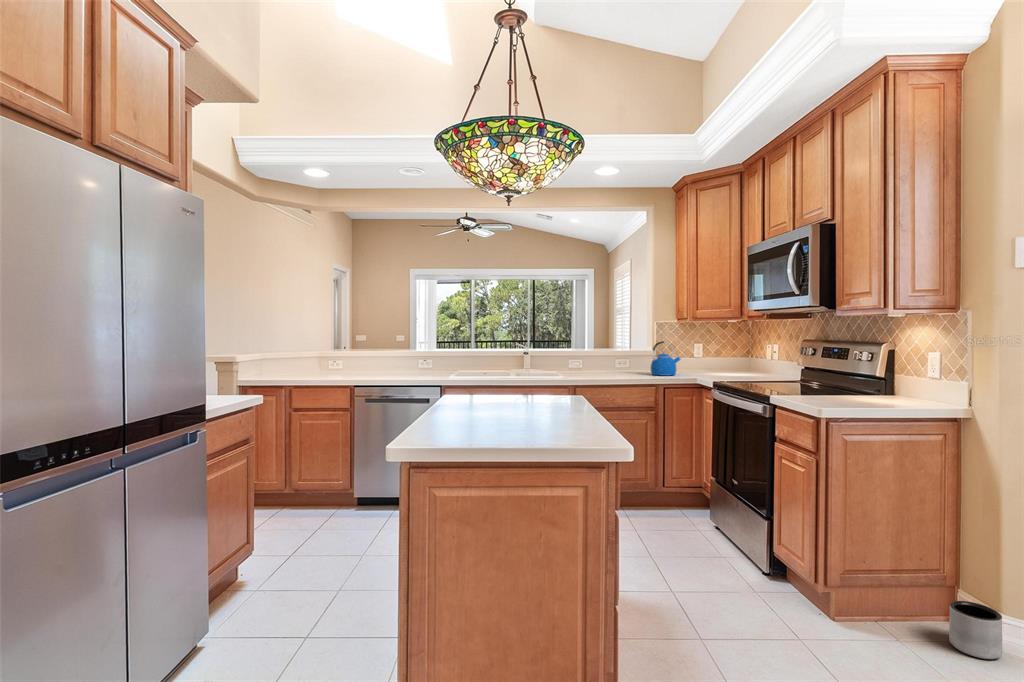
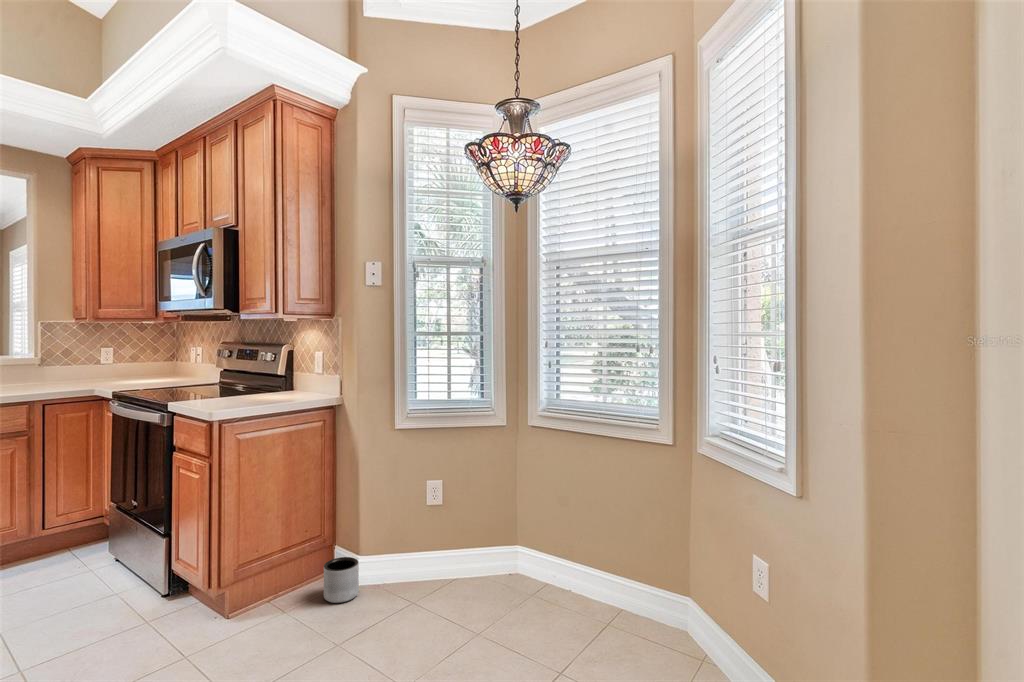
kettle: present [651,341,681,376] -> none [28,345,76,388]

